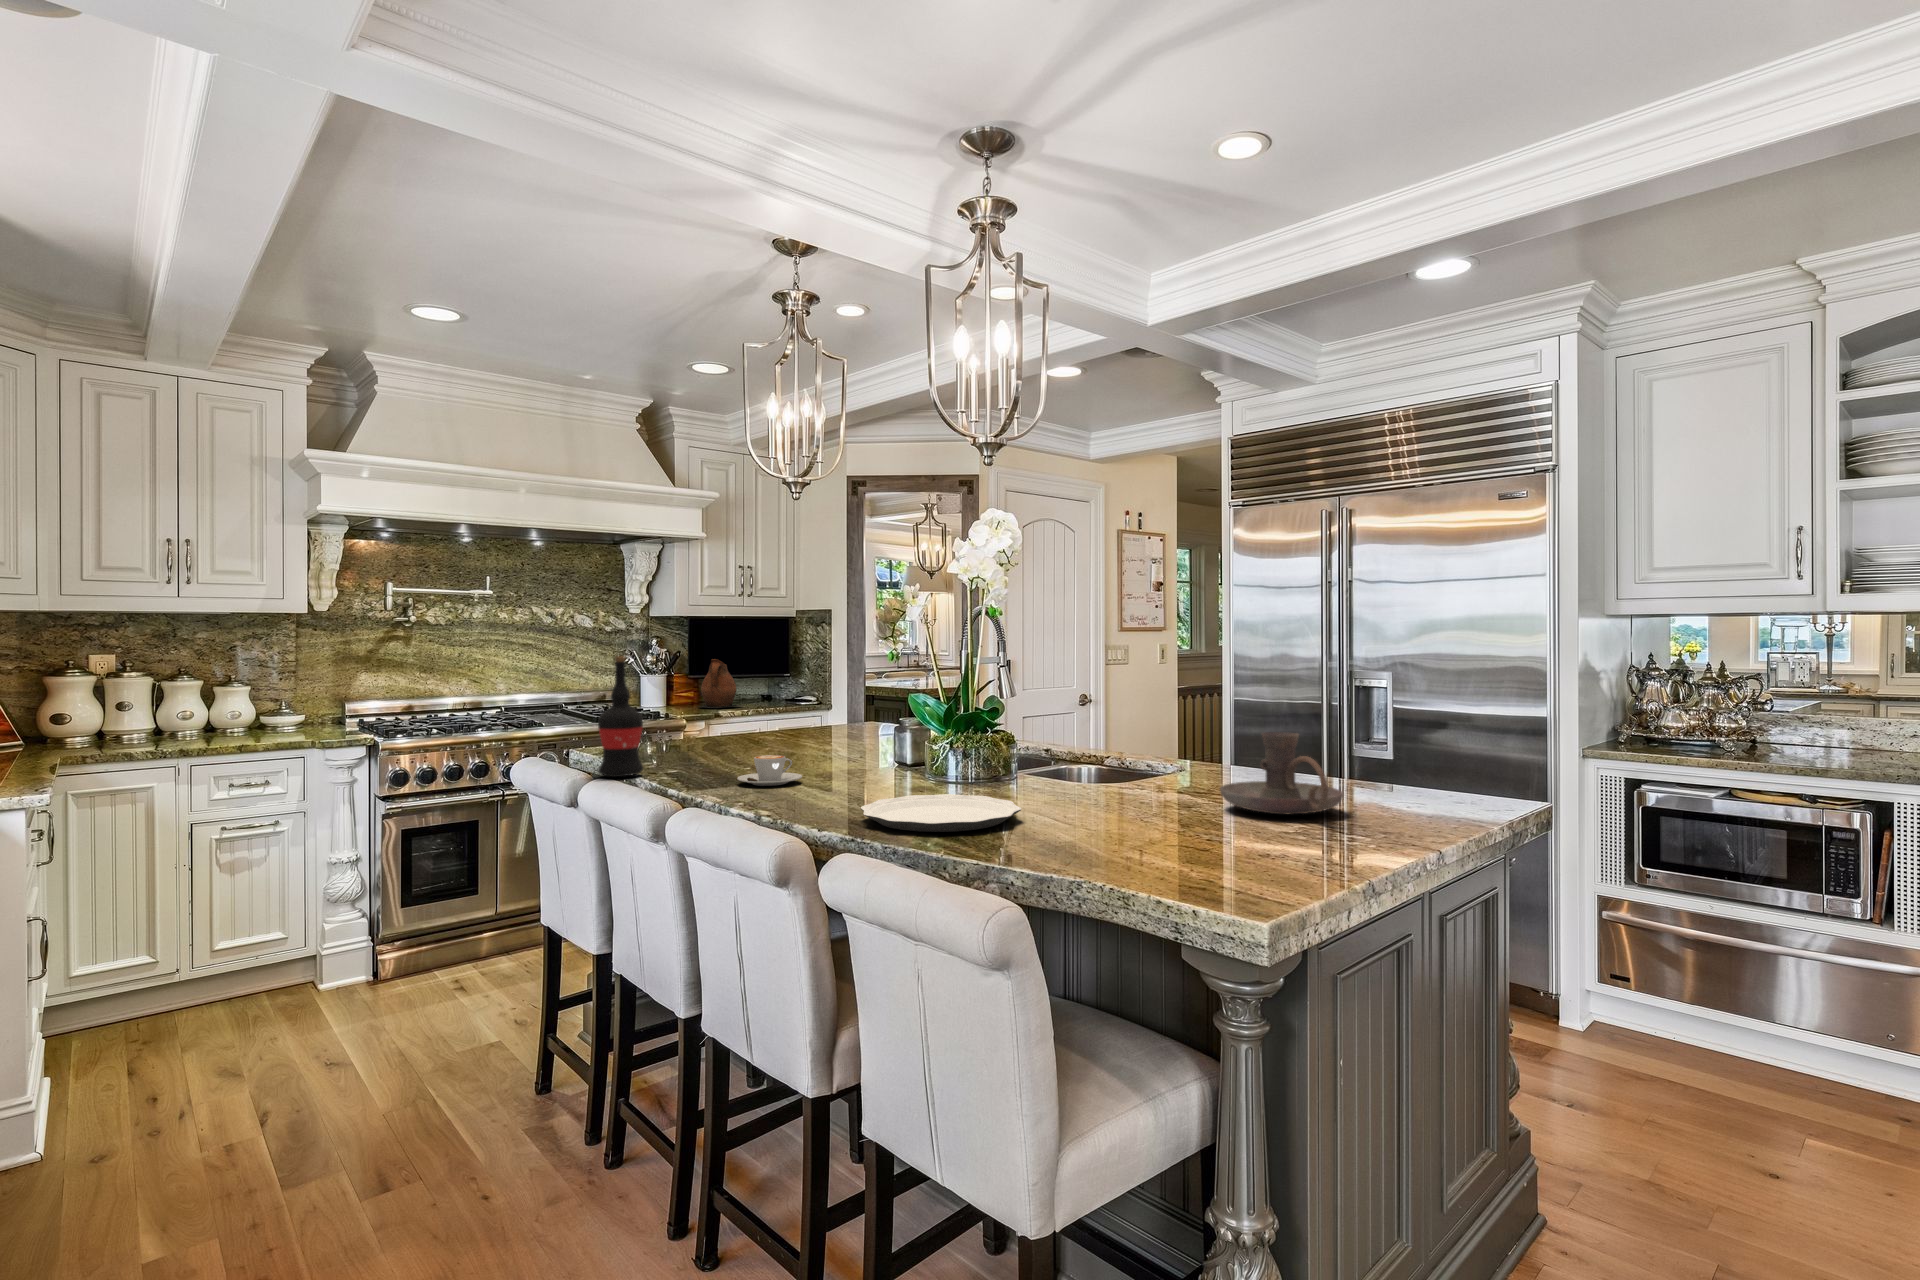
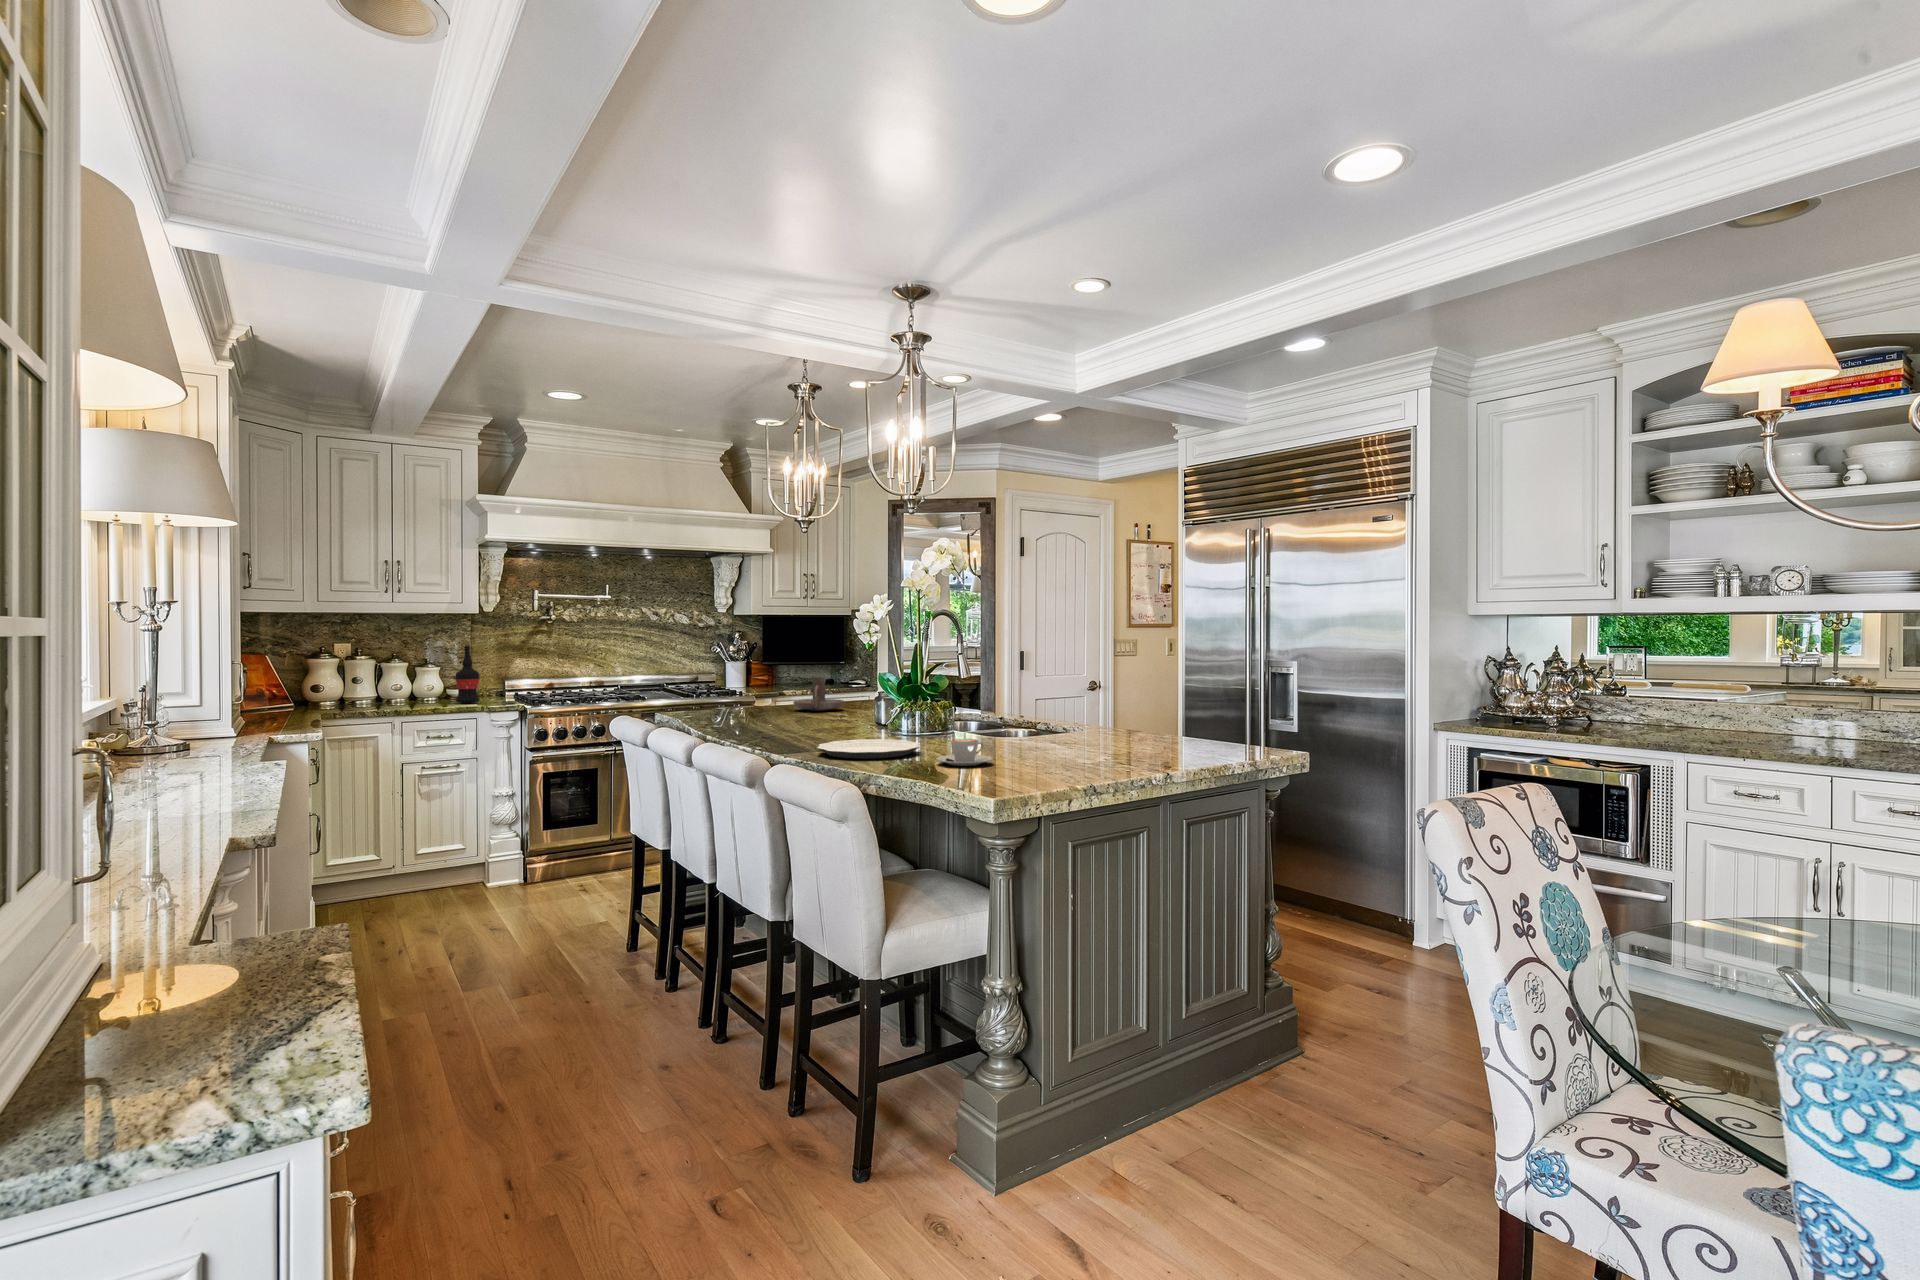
wine bottle: present [598,656,643,777] -> present [456,643,480,703]
ceramic pitcher: present [699,659,743,708] -> none [771,649,809,689]
candle holder: present [1220,732,1343,815] -> present [793,677,844,711]
coffee cup: present [737,755,802,786] -> present [936,739,993,766]

